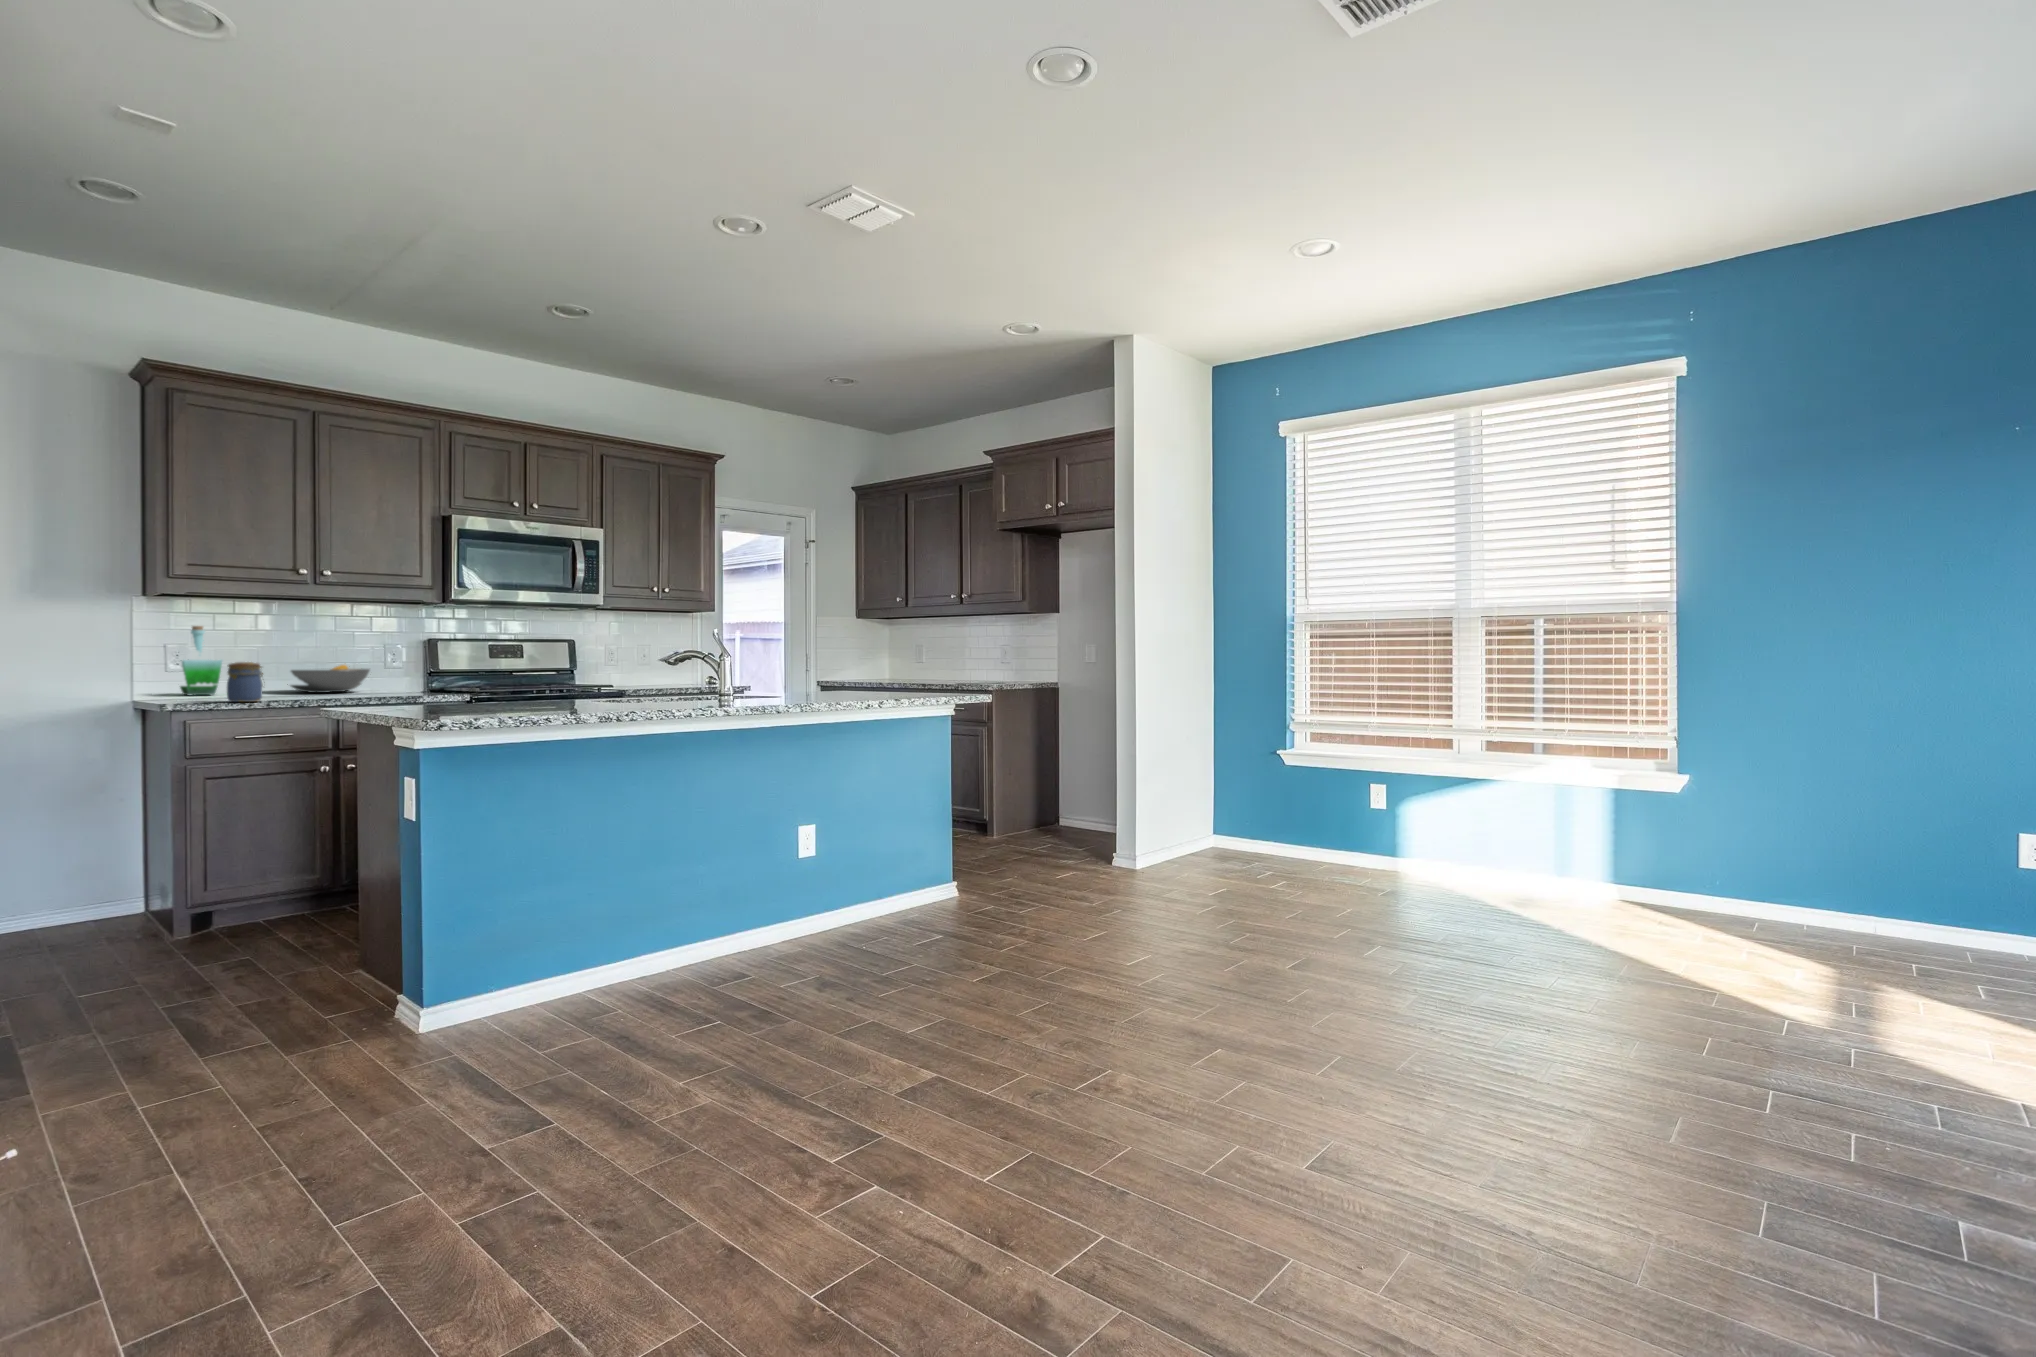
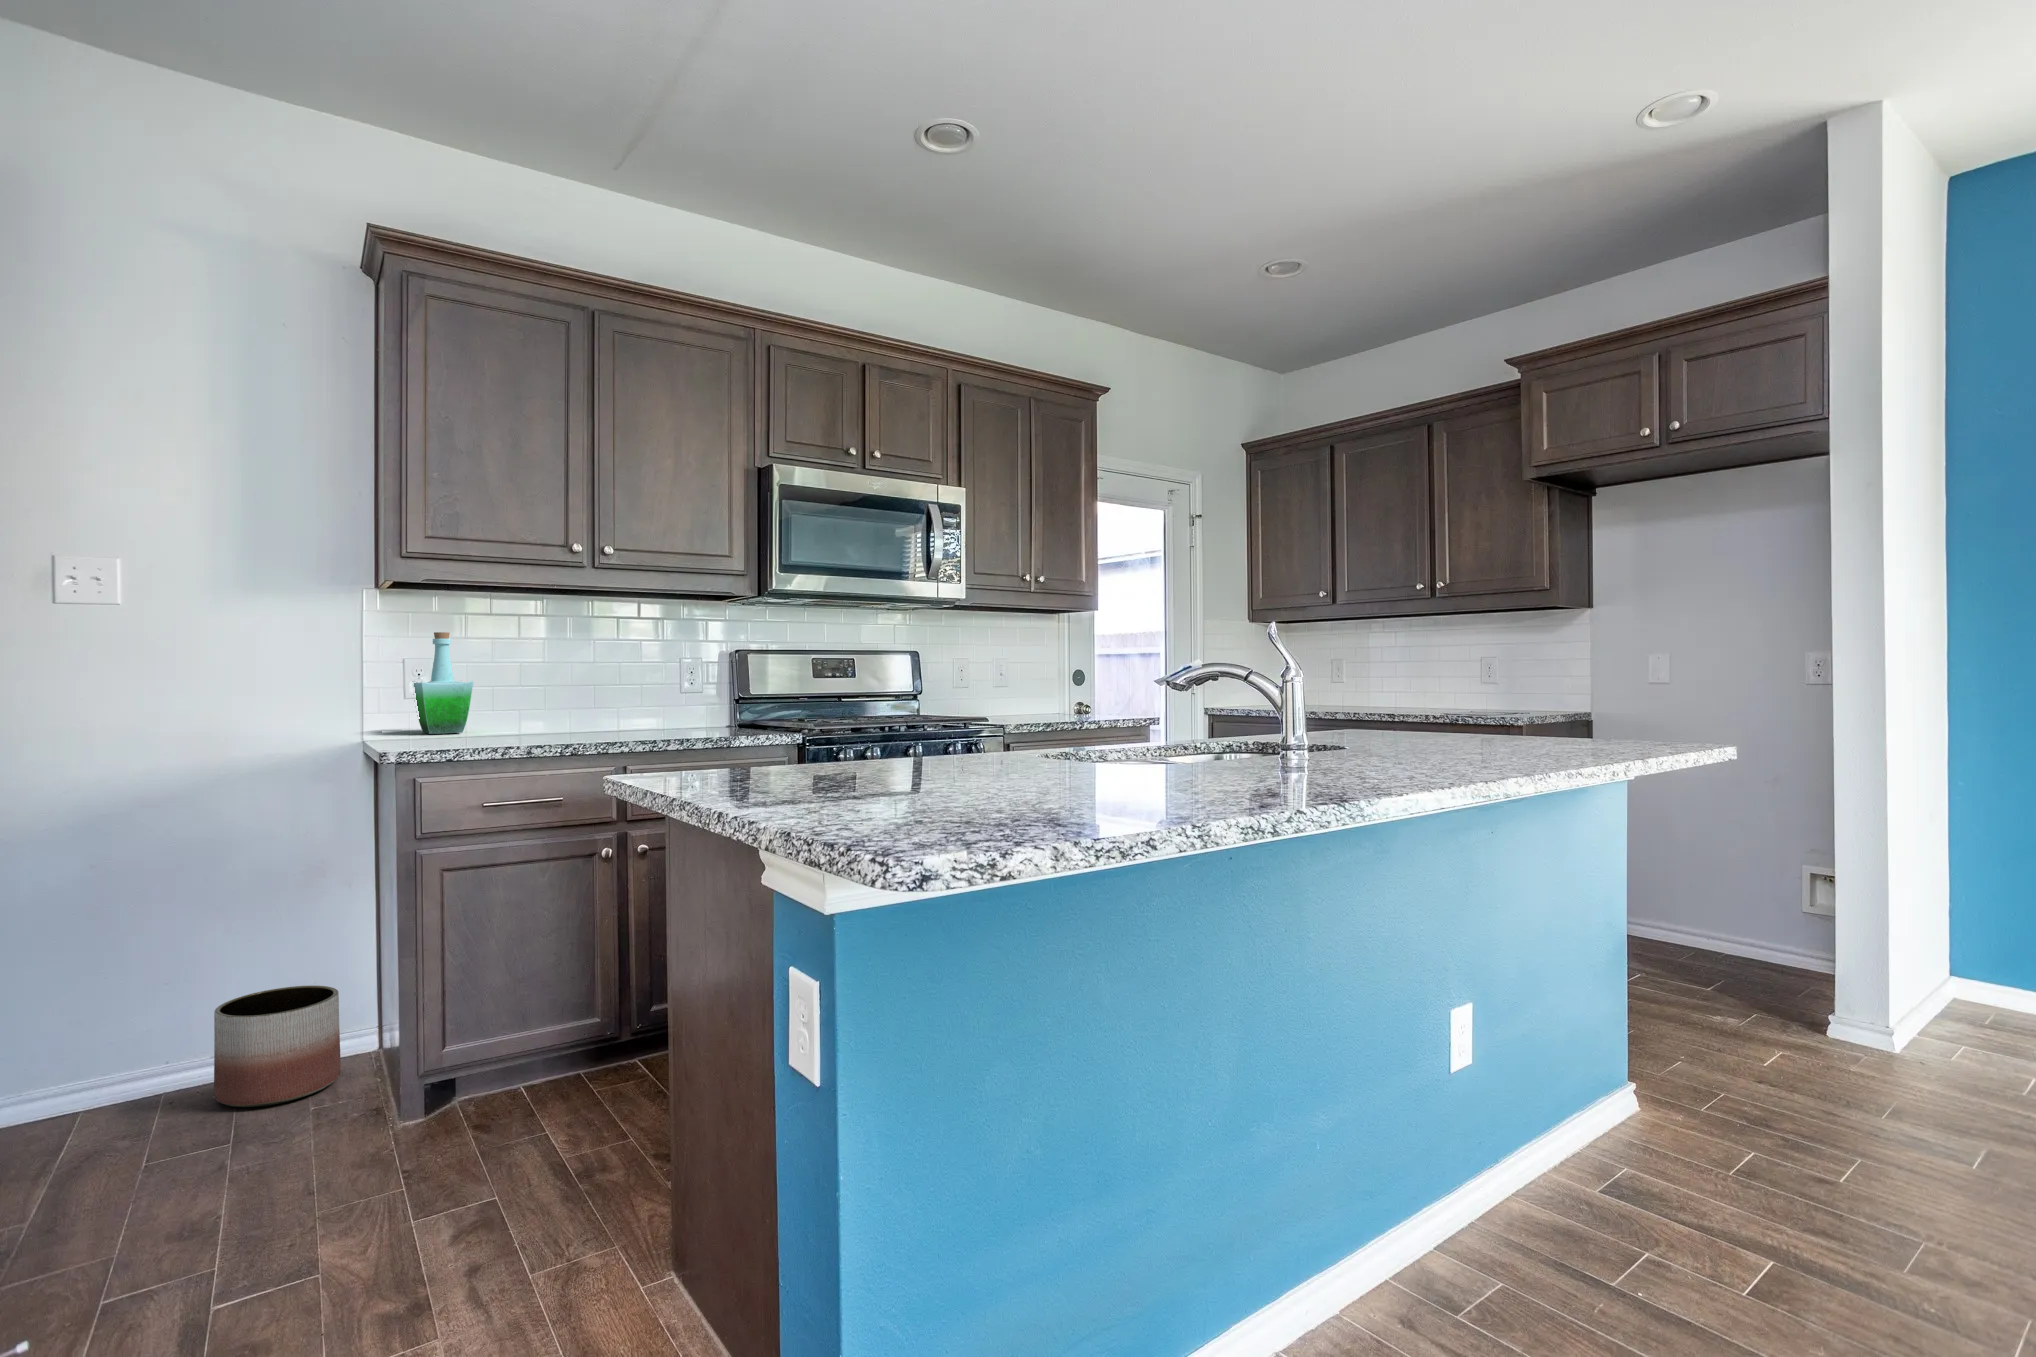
jar: present [227,662,263,702] -> none [474,686,526,748]
fruit bowl: present [291,665,370,693] -> none [544,686,667,728]
planter: none [33,865,126,938] -> present [214,986,341,1107]

